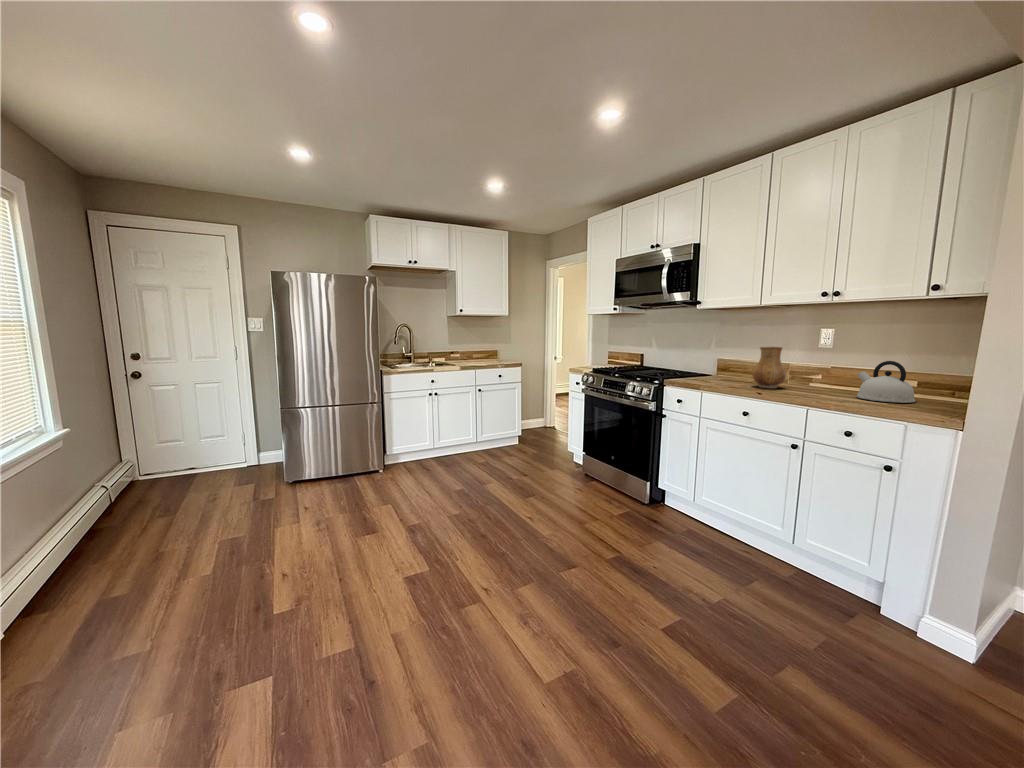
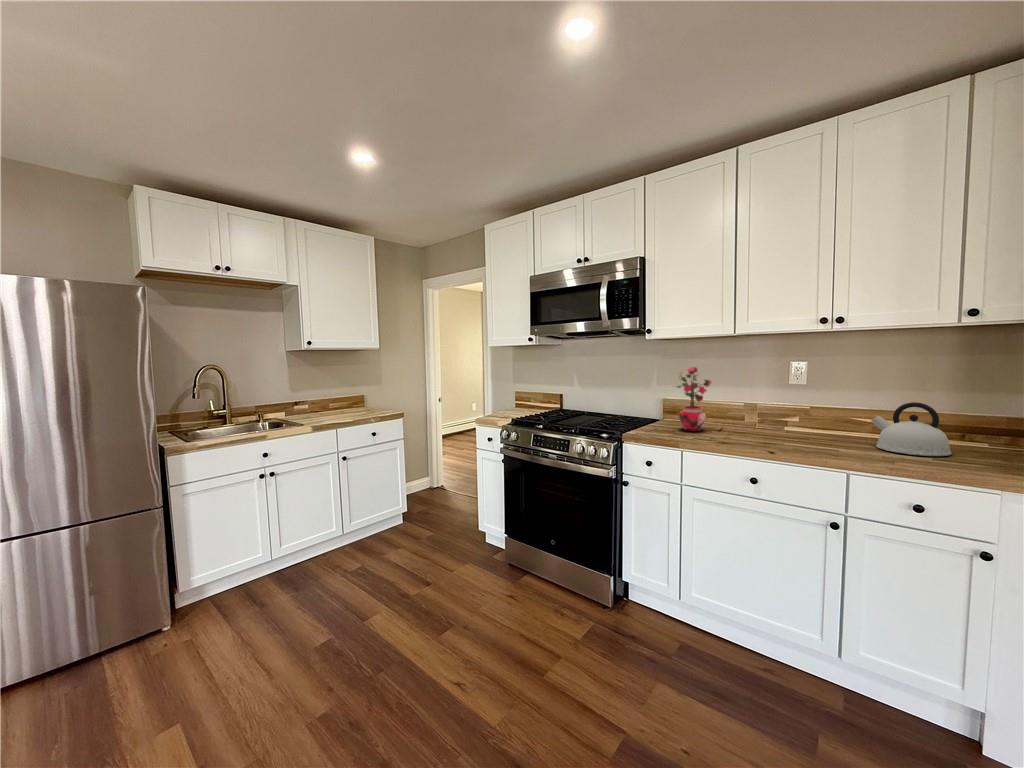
potted plant: none [711,330,744,381] -> present [677,367,711,431]
ceramic pitcher: present [752,347,786,388] -> none [738,386,780,440]

